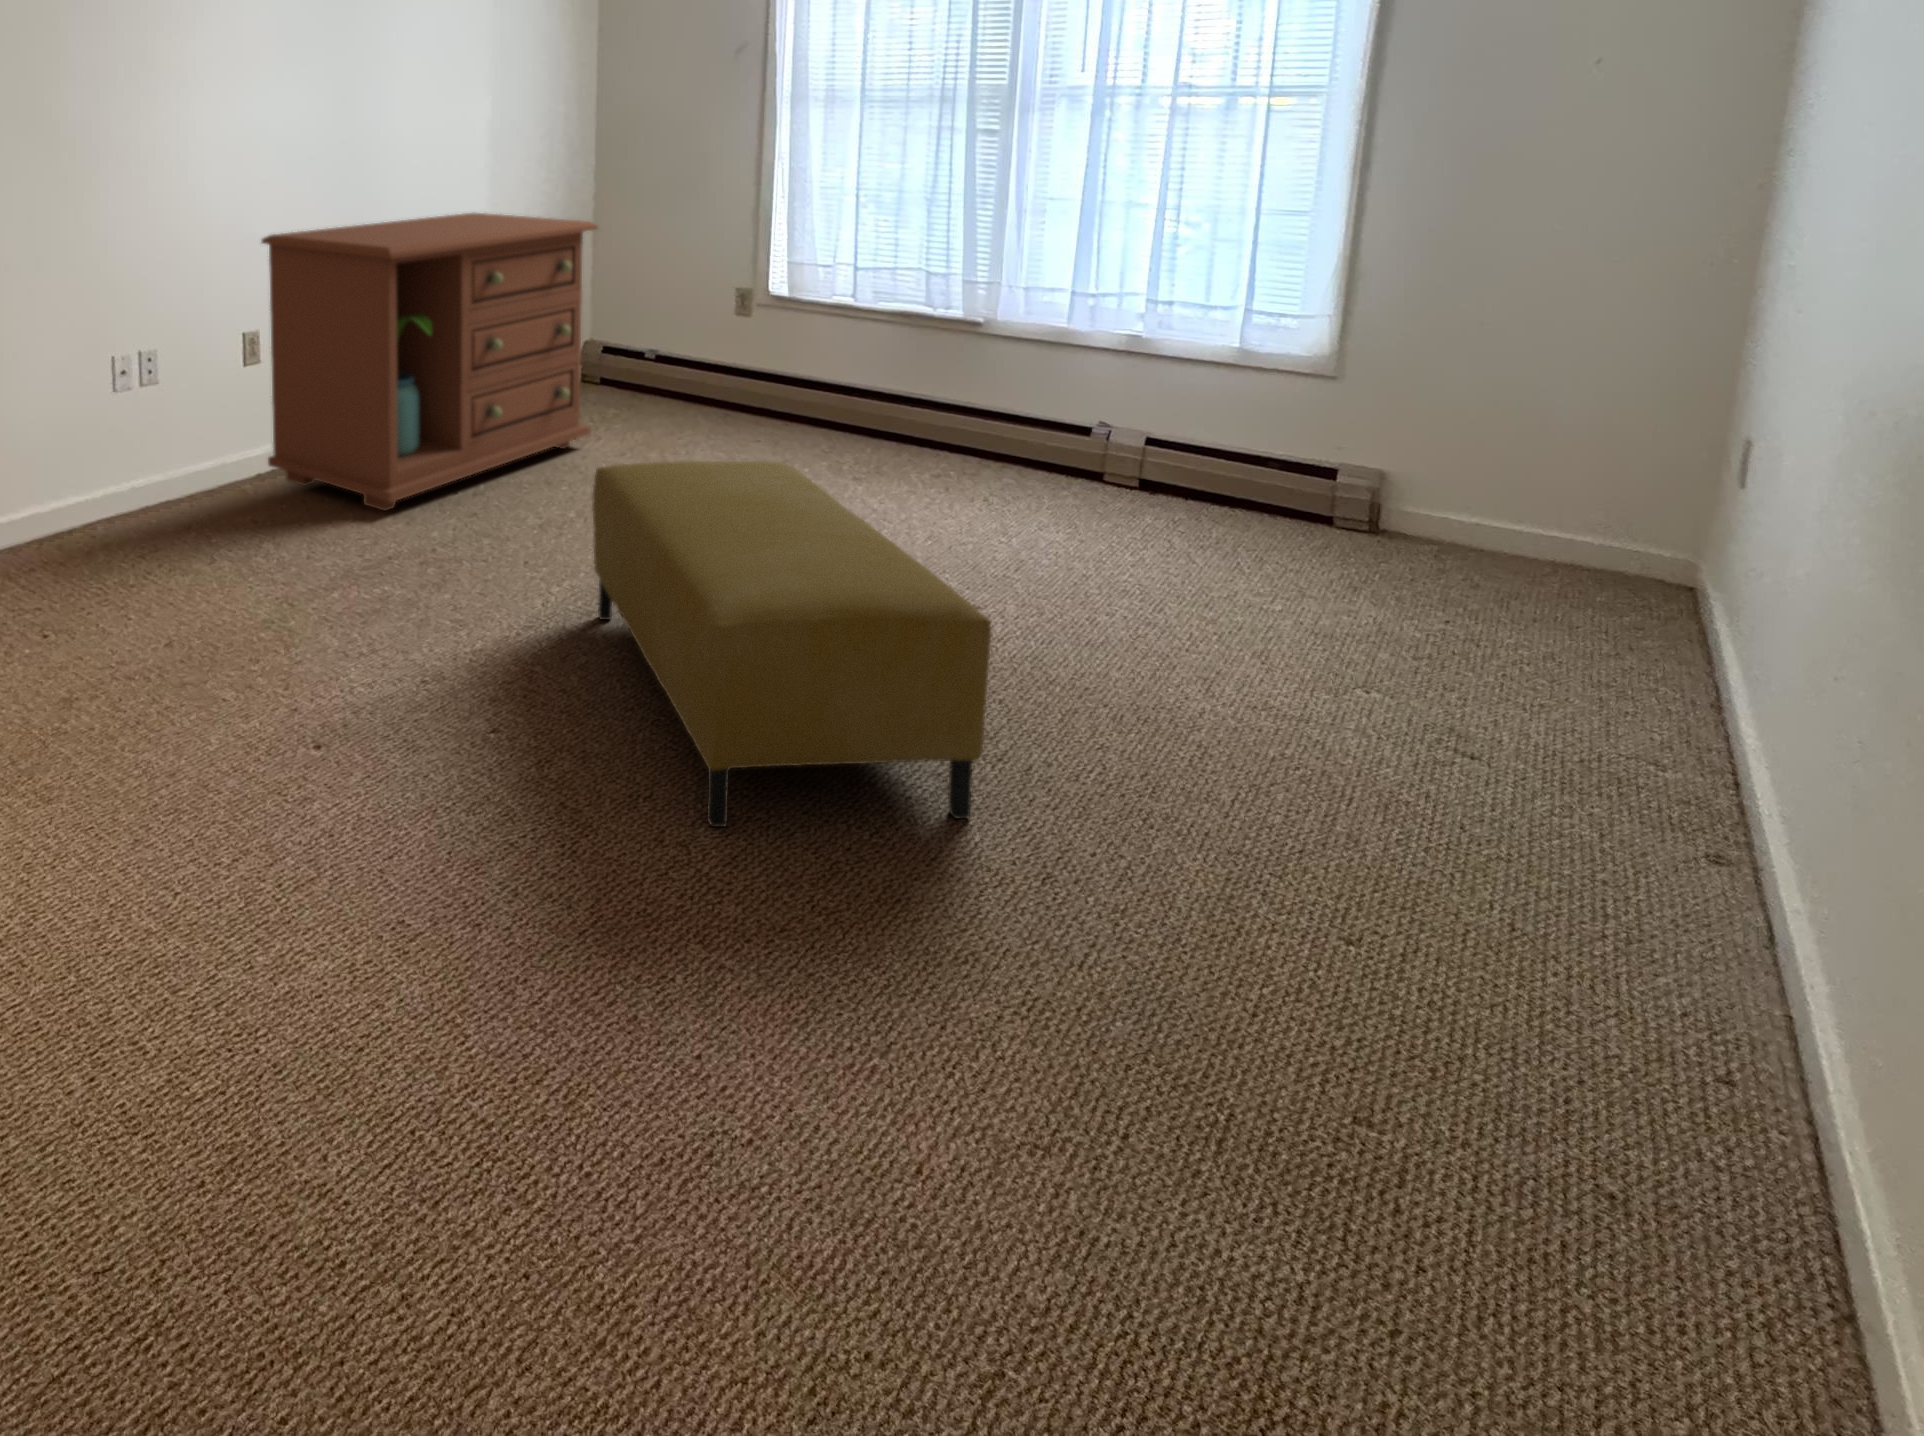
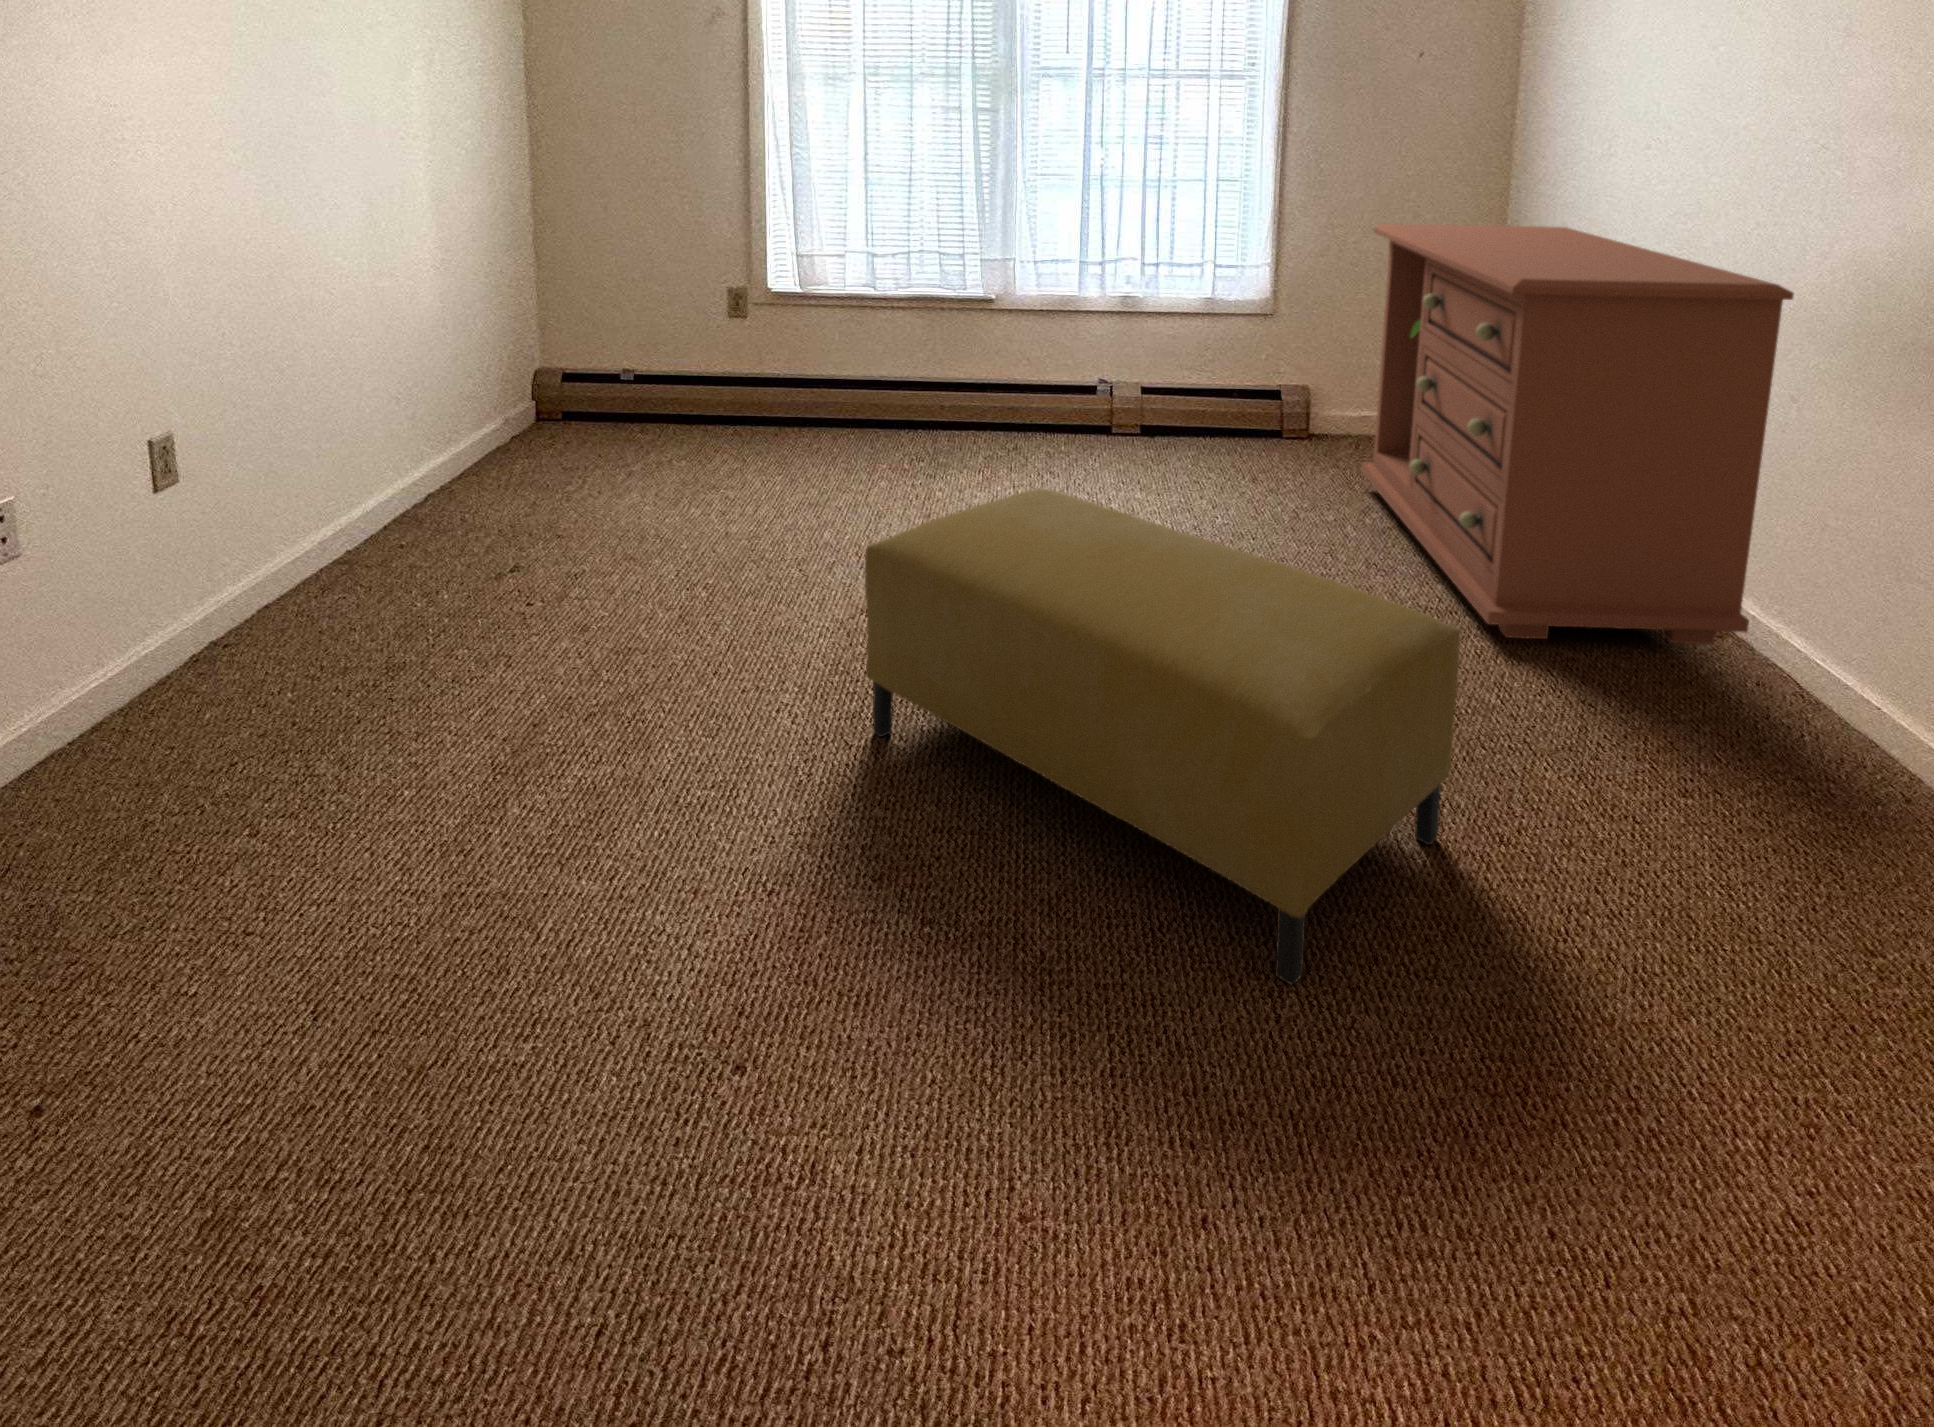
dresser: present [262,213,597,511] -> present [1361,224,1794,644]

